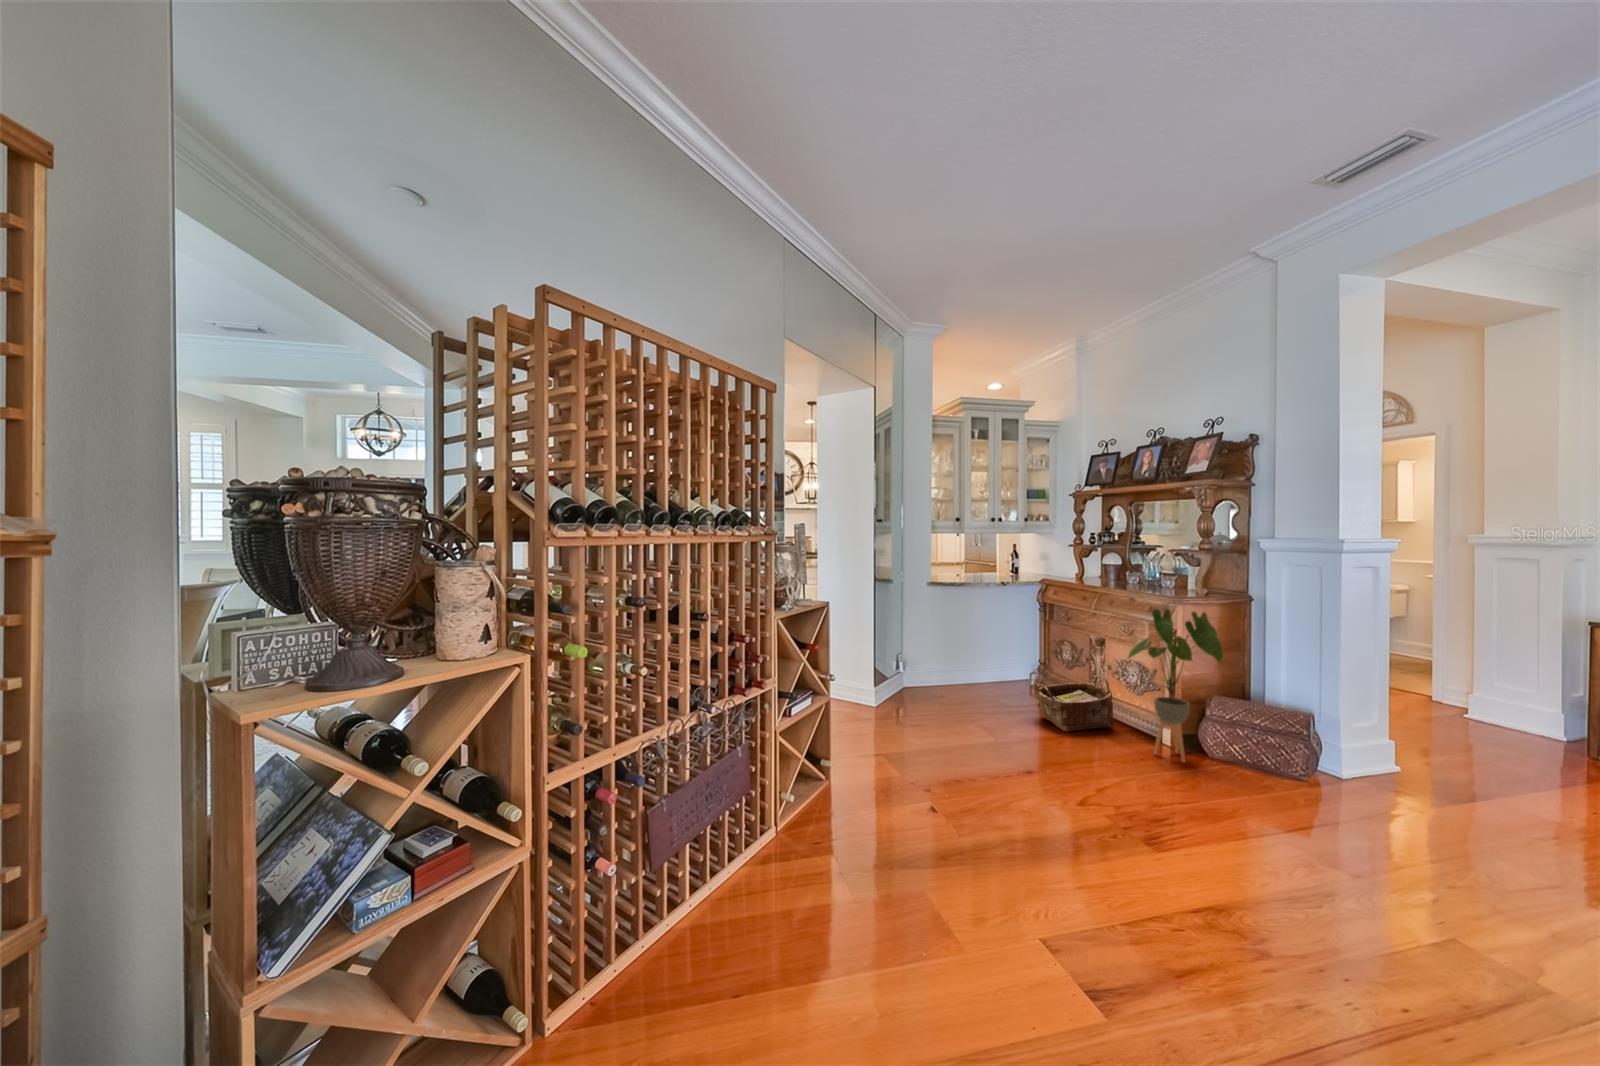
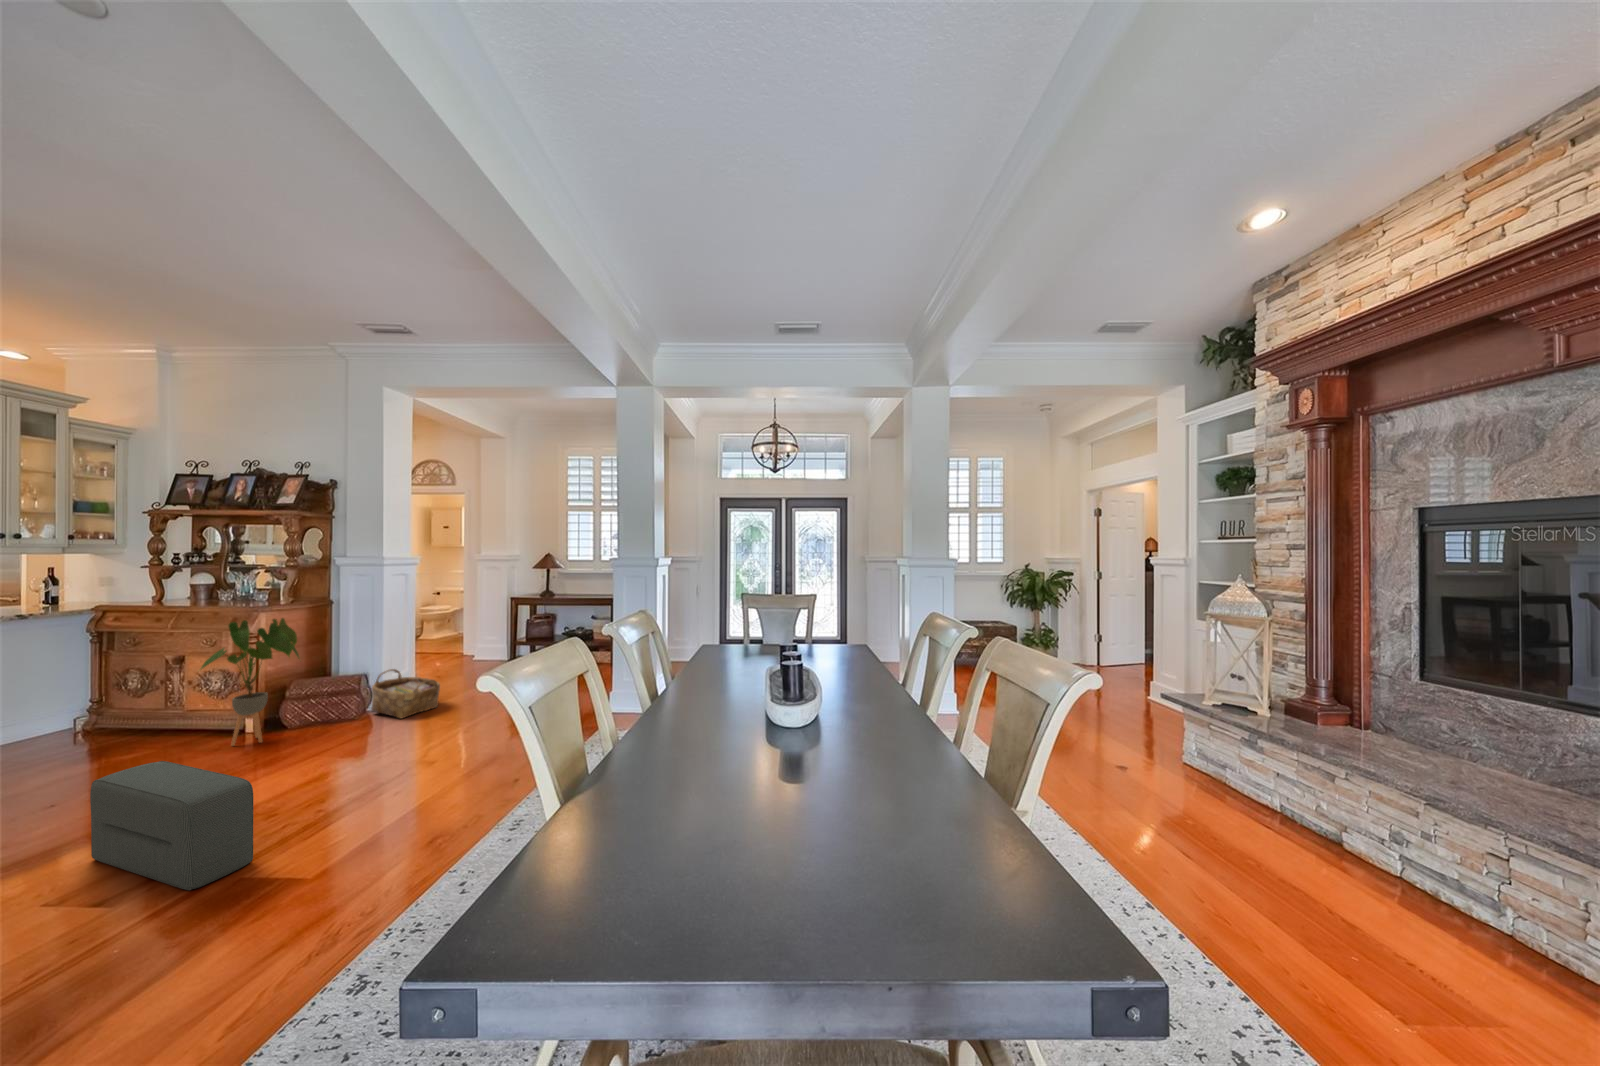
woven basket: present [1037,675,1114,732] -> present [371,669,440,718]
pouf: none [1069,763,1255,988] -> present [90,761,254,890]

